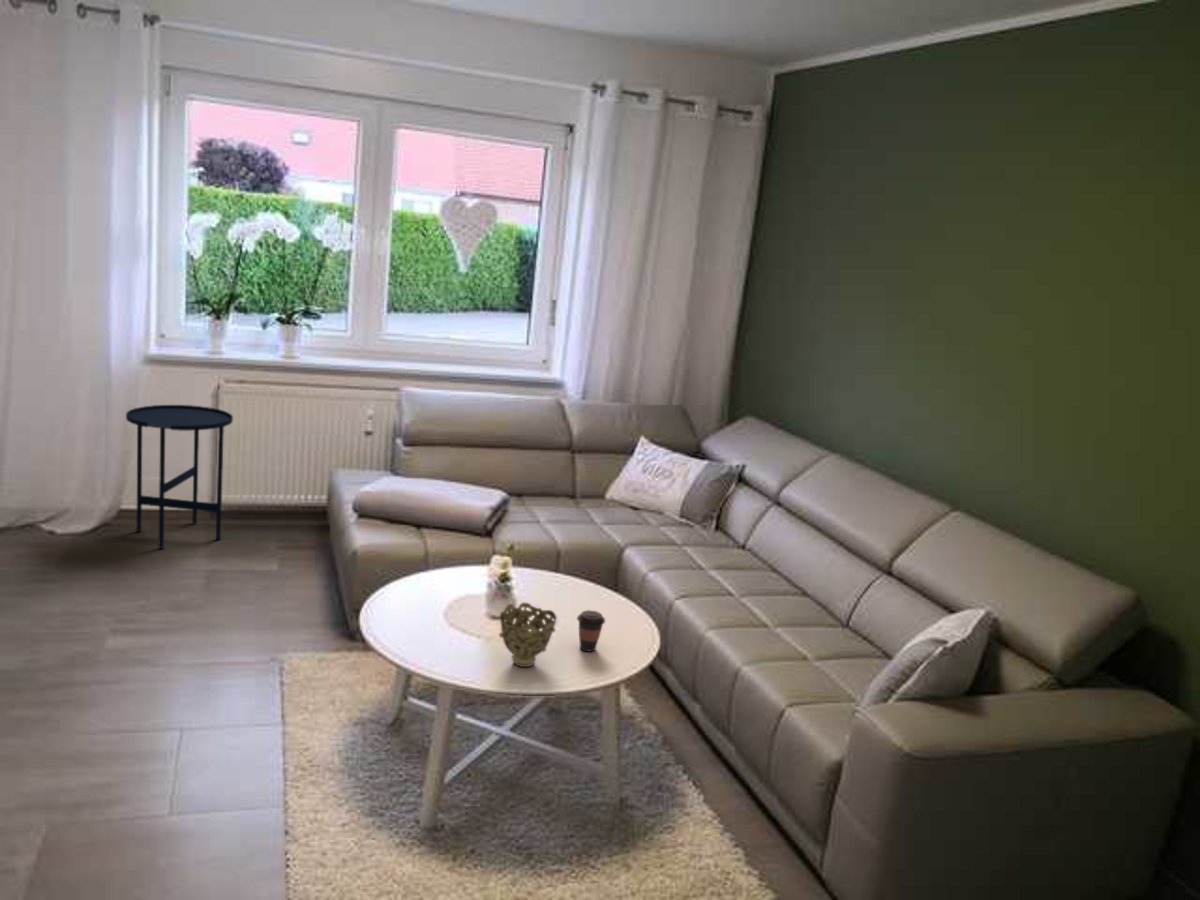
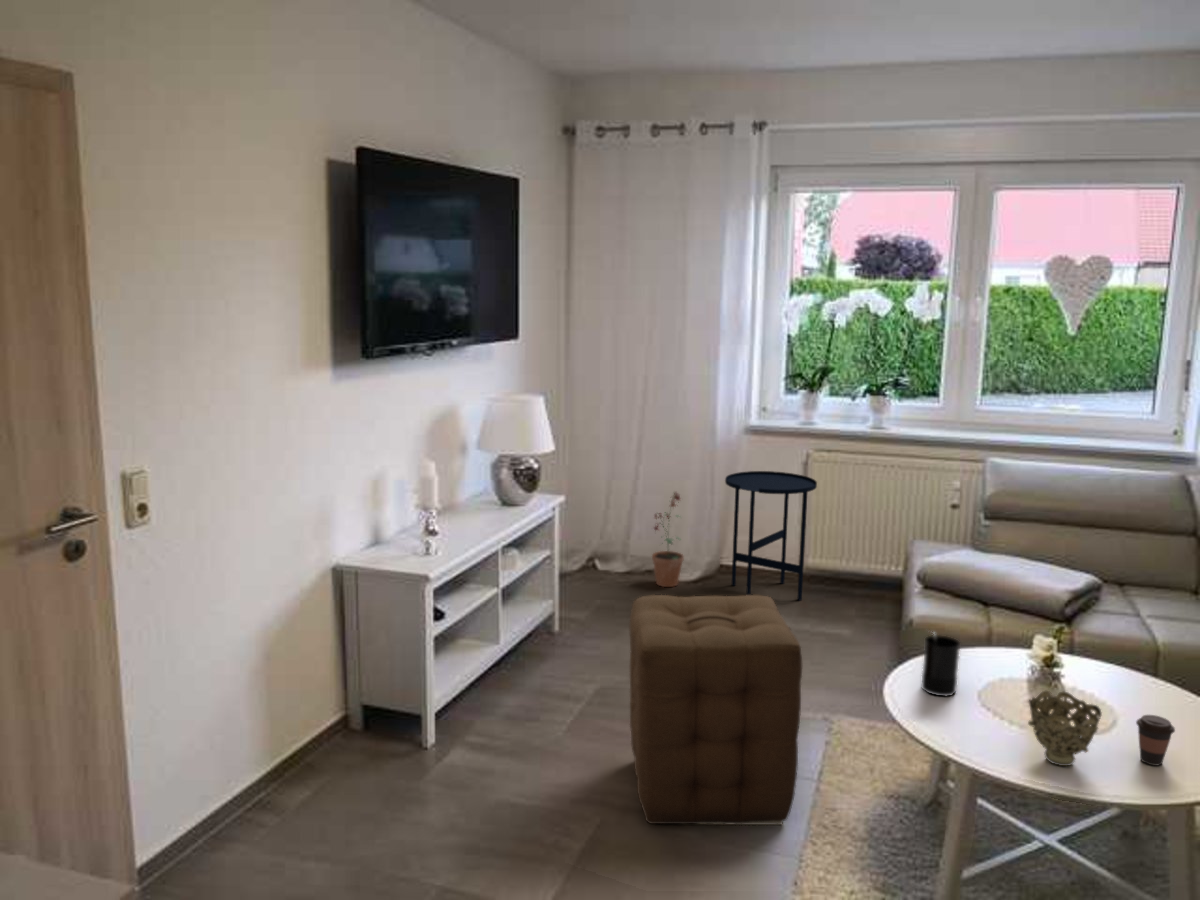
potted plant: none [31,431,76,542] -> present [652,492,684,587]
ottoman: none [60,546,277,816] -> present [630,595,802,825]
candle: none [392,562,427,622] -> present [922,635,960,696]

